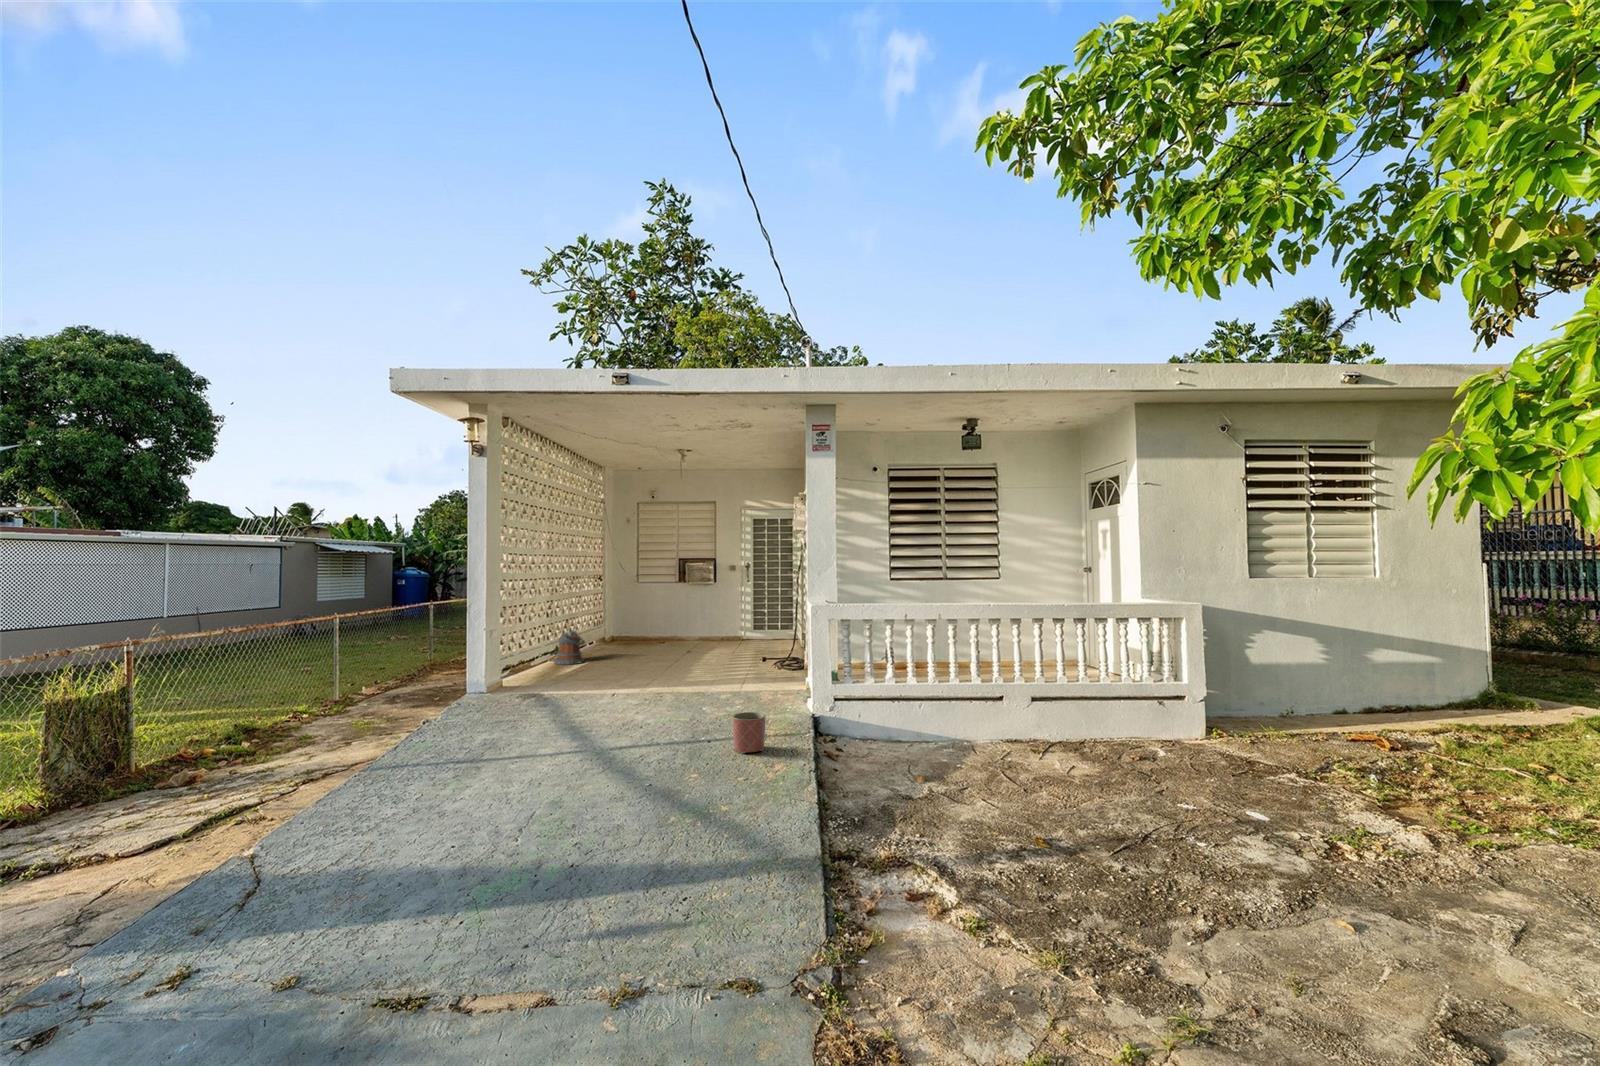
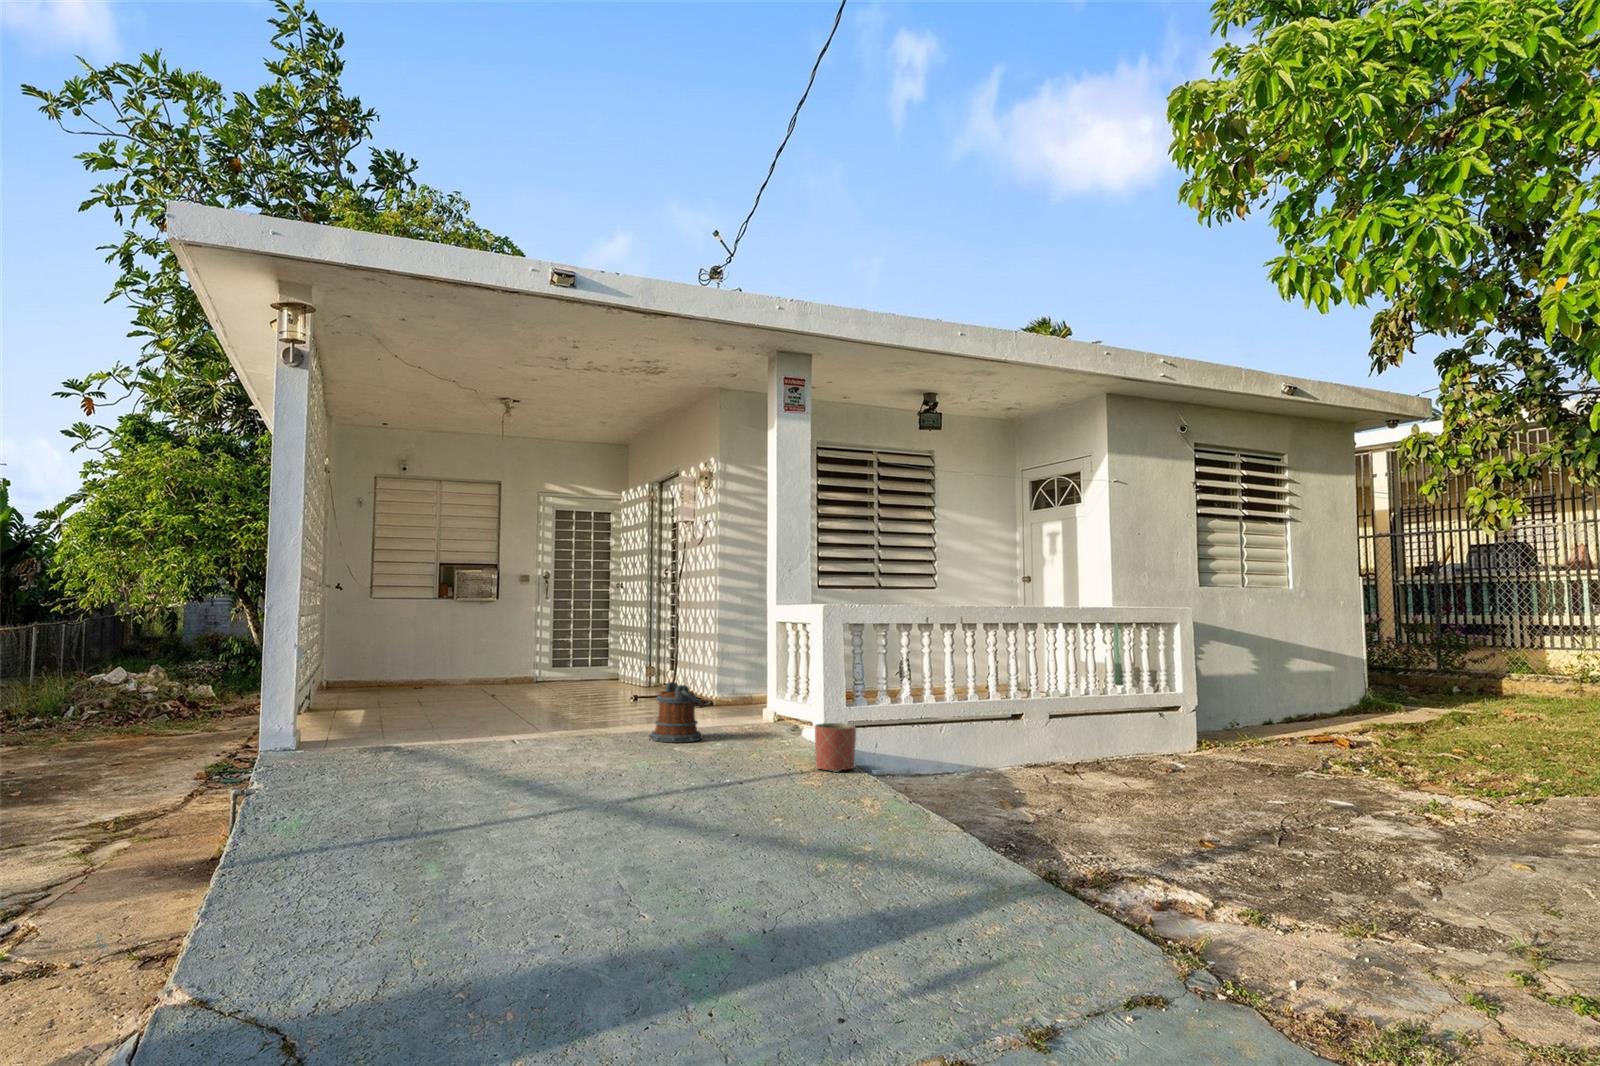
bucket: present [554,631,585,665] -> present [649,682,705,743]

